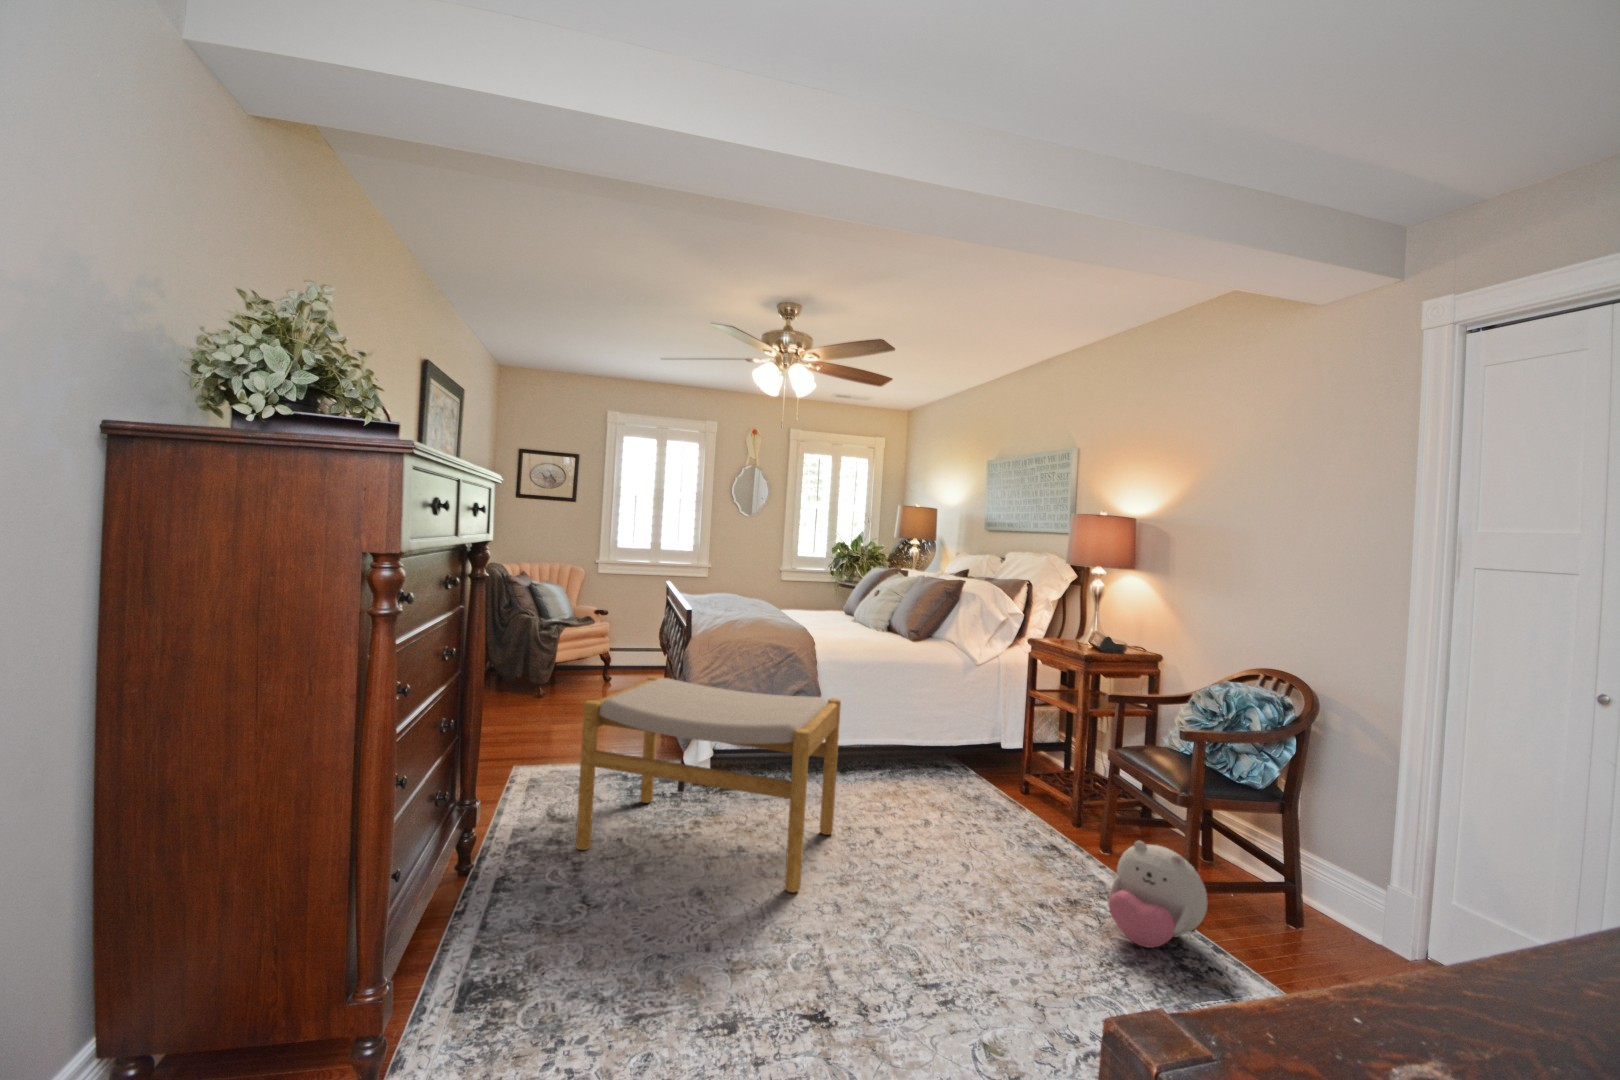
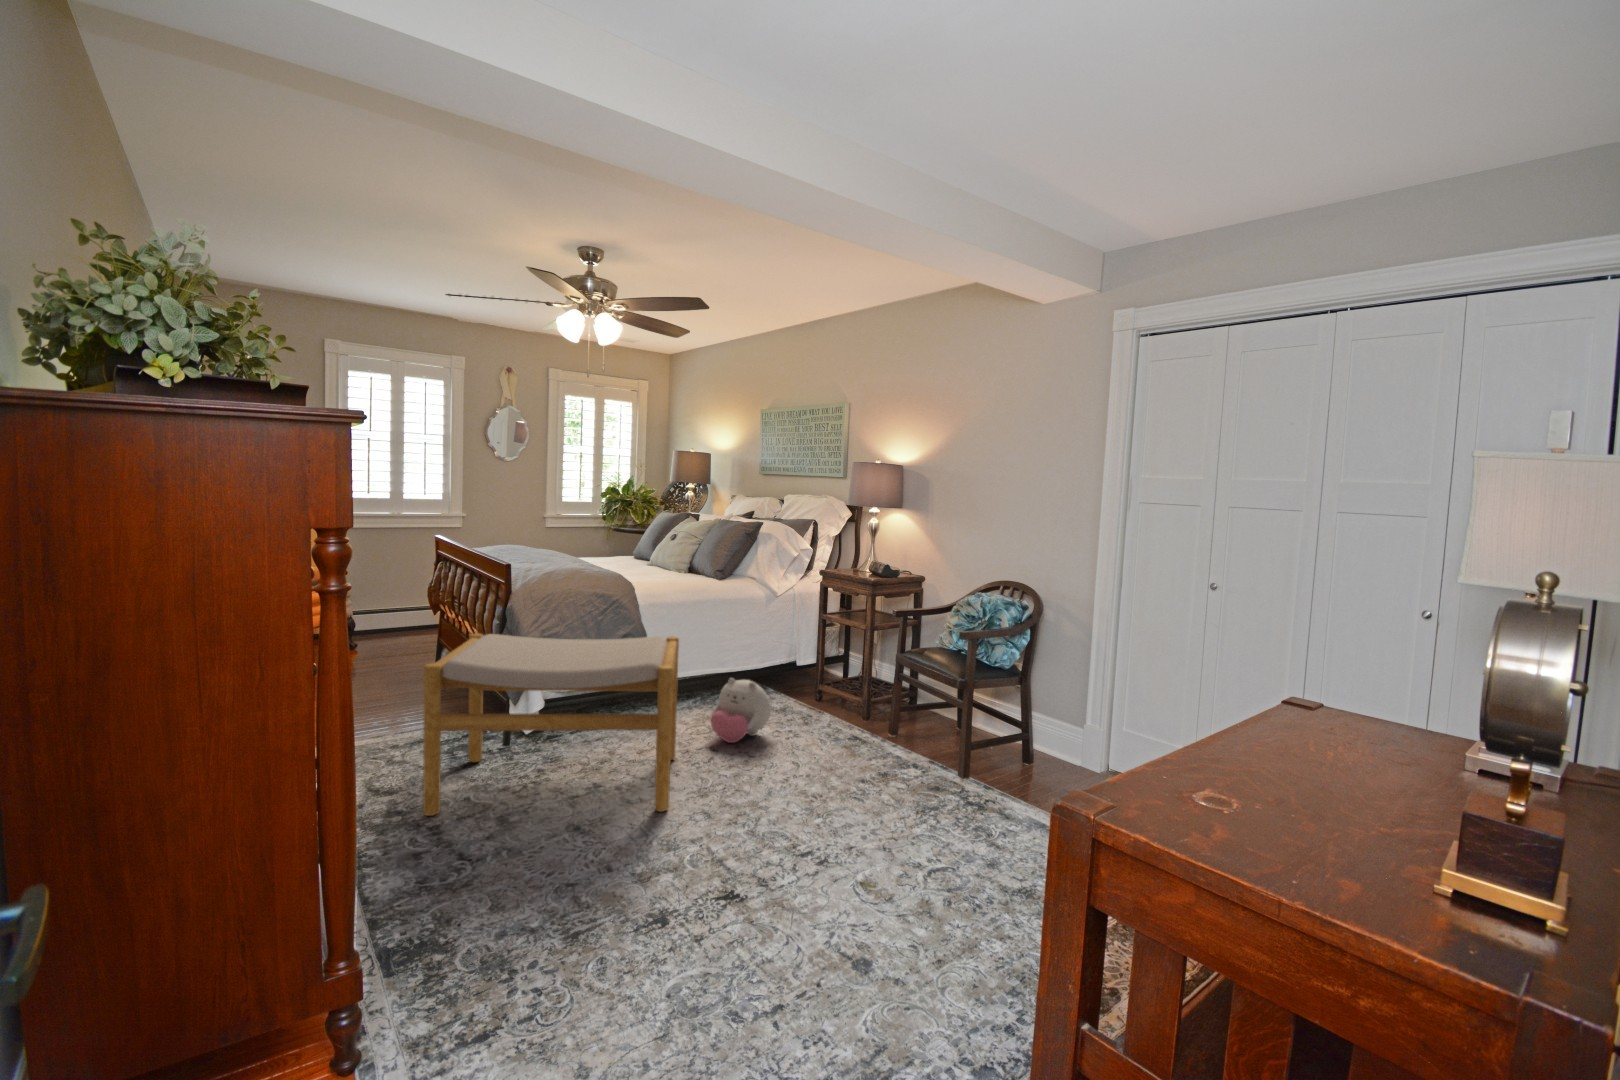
plush toy: present [1108,841,1207,948] -> present [710,678,771,743]

